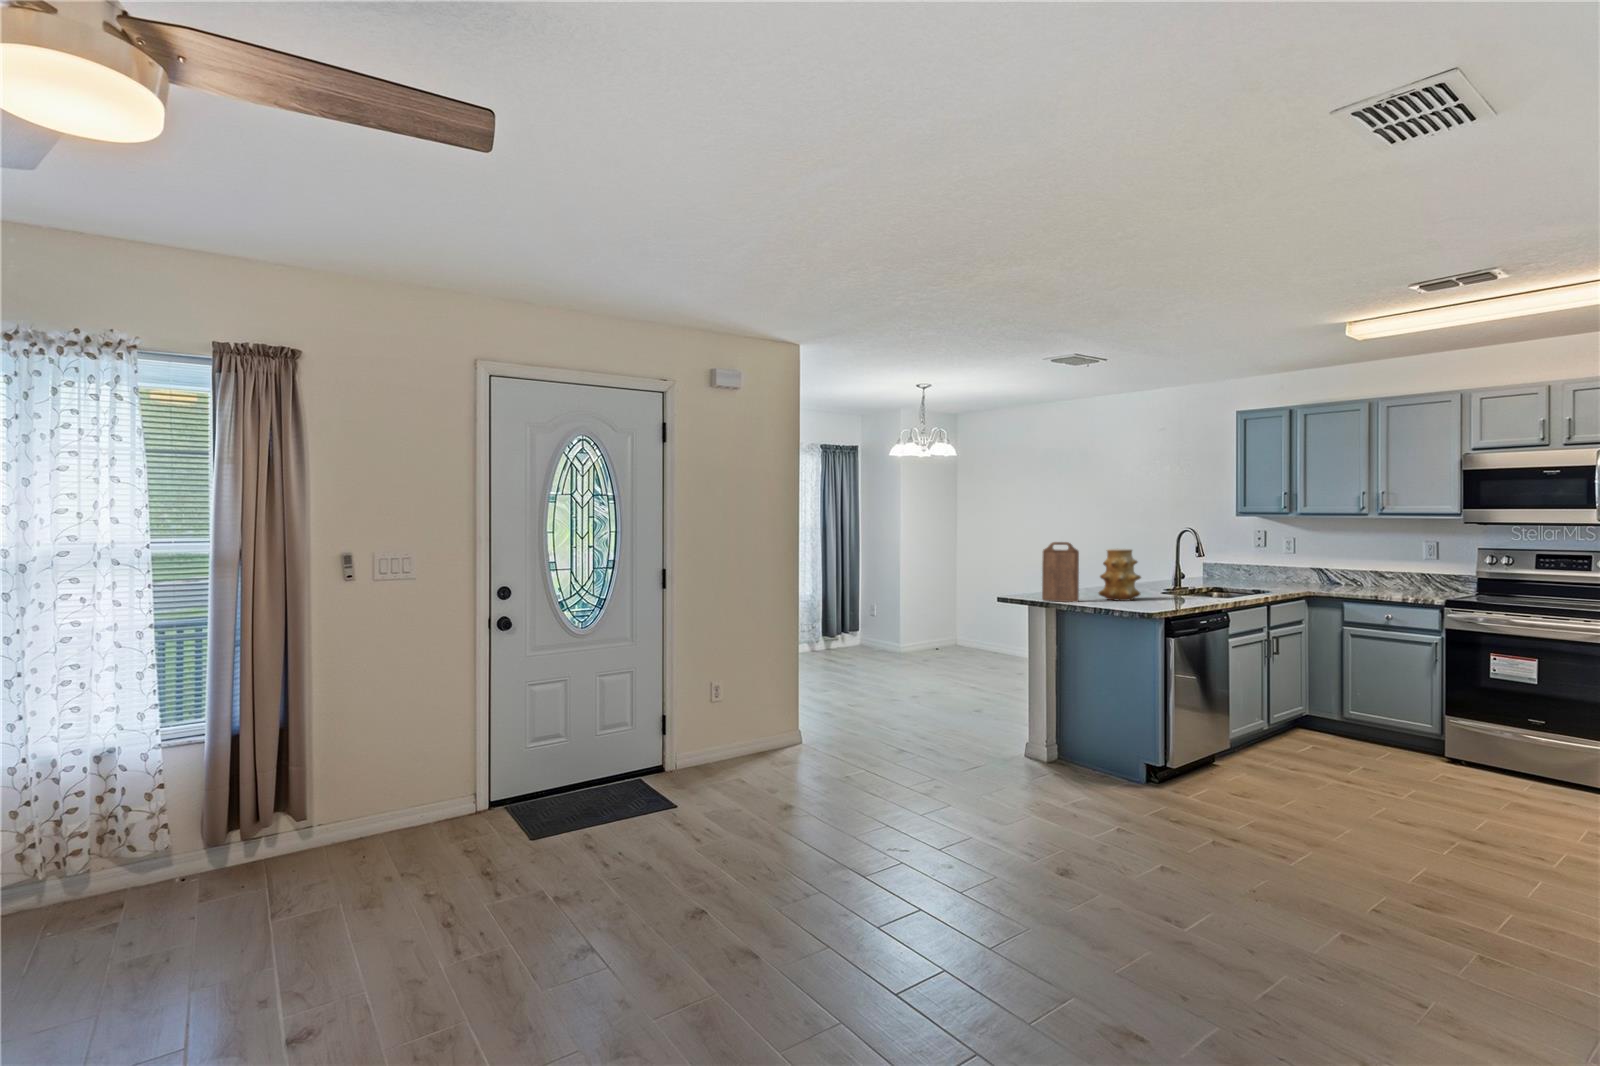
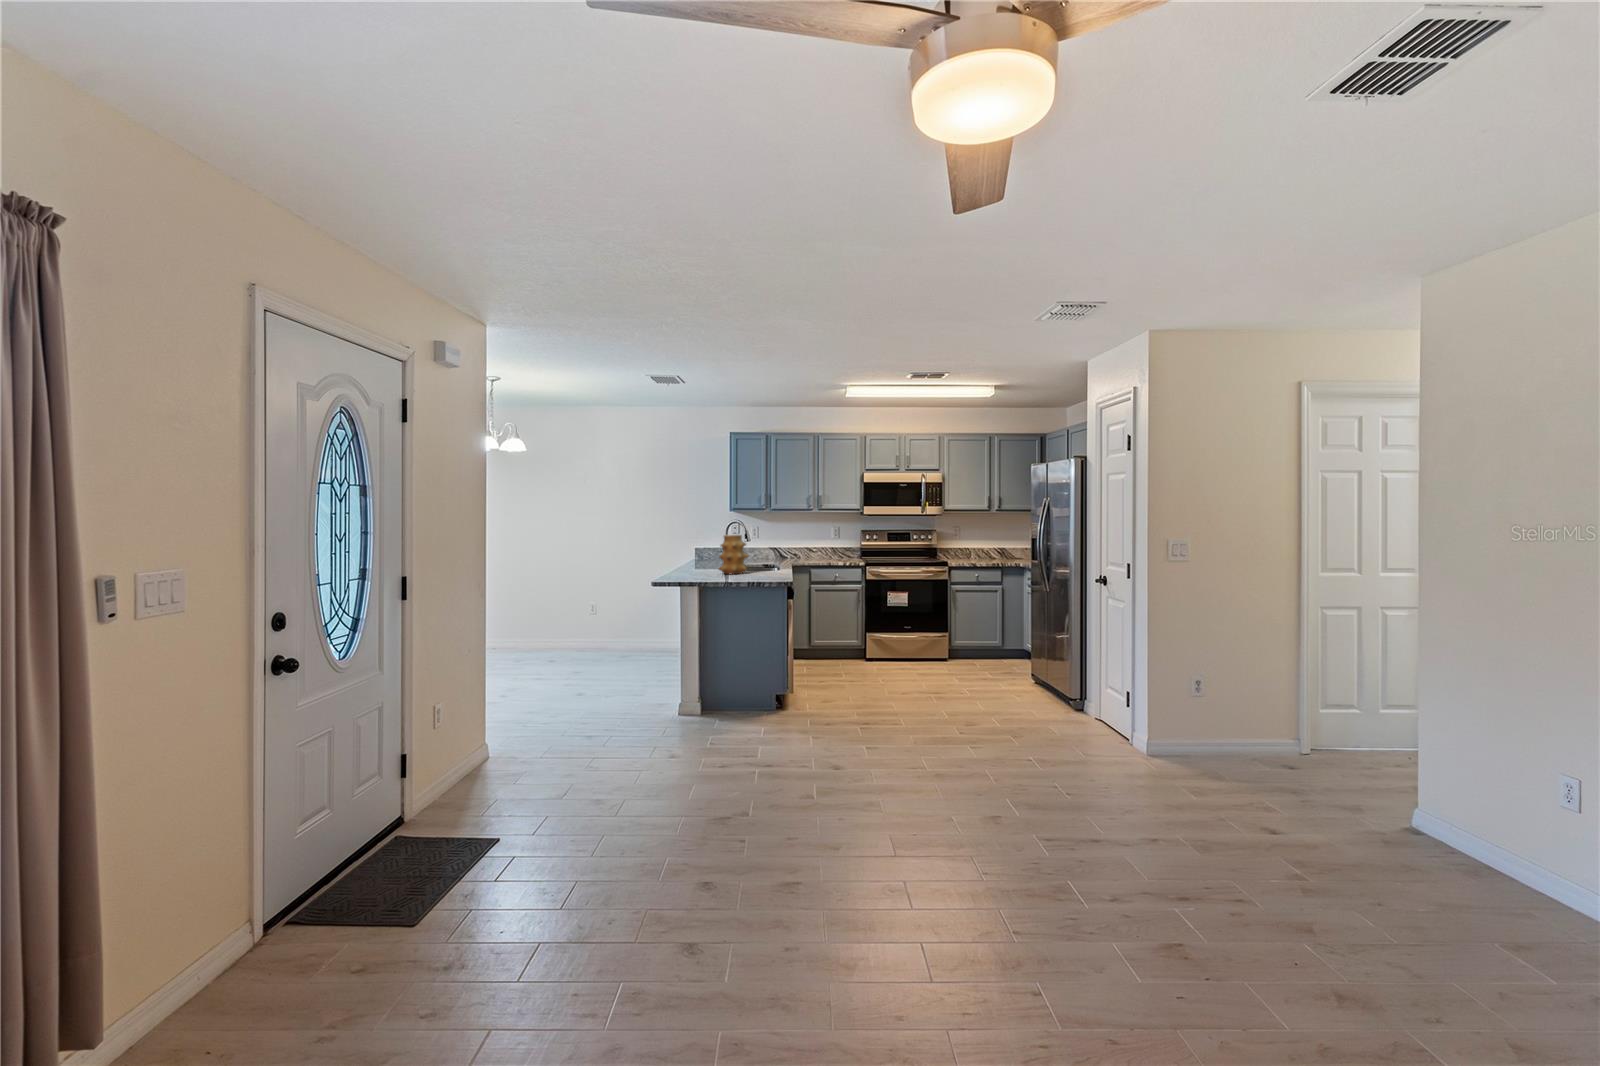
cutting board: present [1042,542,1079,602] -> none [692,530,719,579]

